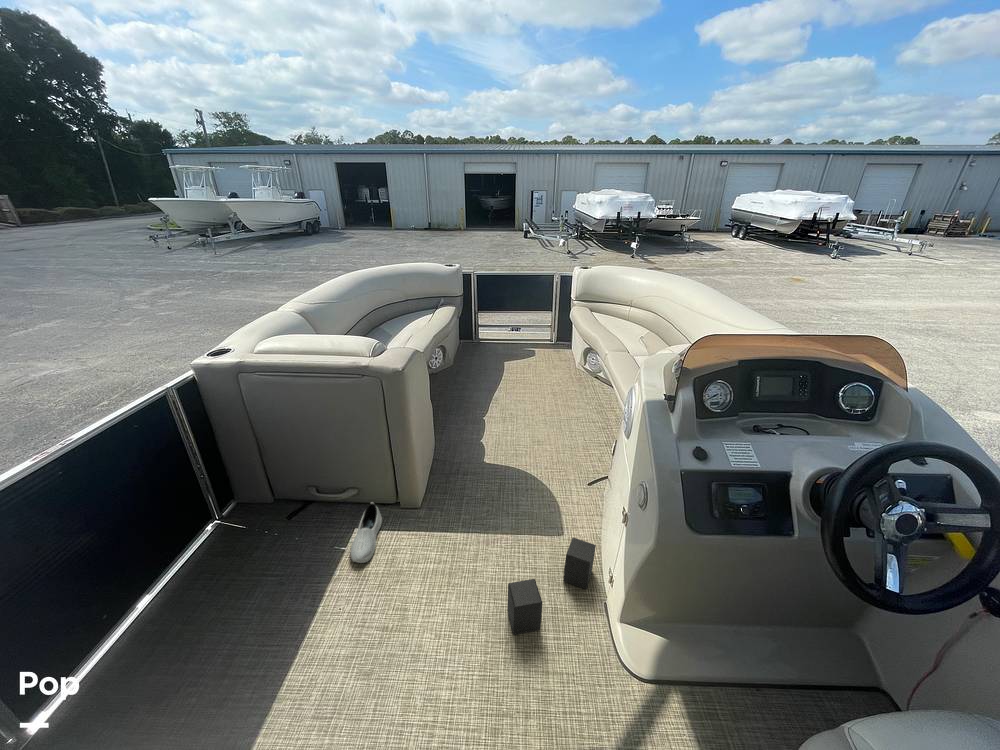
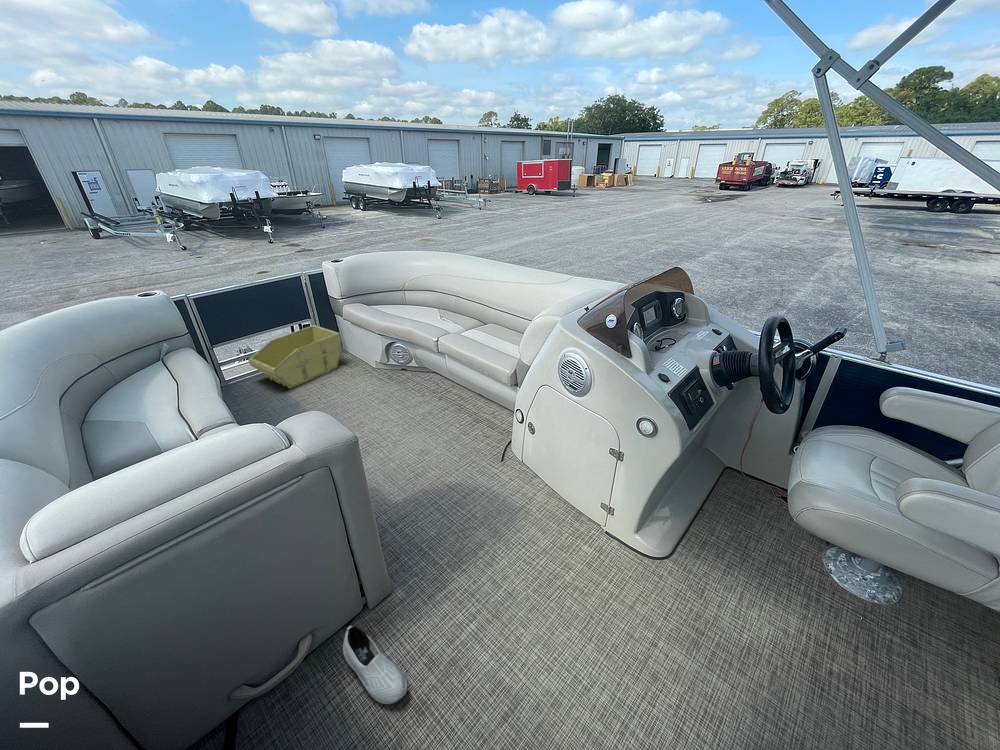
storage bin: none [503,320,573,361] -> present [248,325,342,389]
speaker: present [507,538,596,635] -> none [555,496,601,608]

